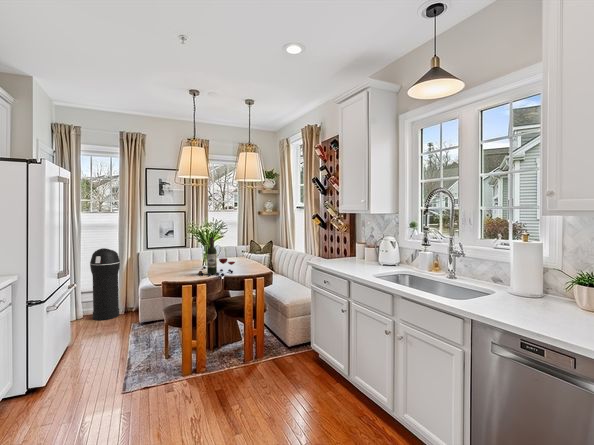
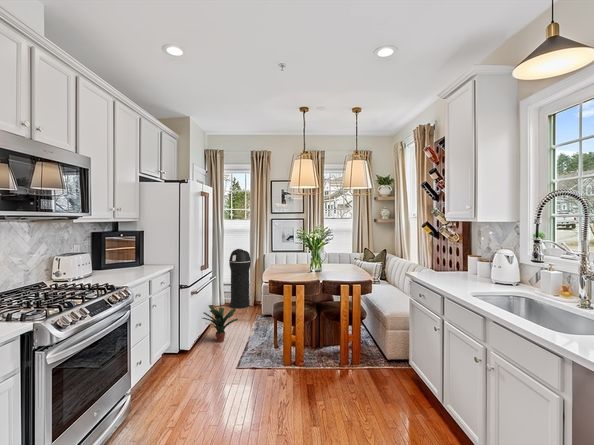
wine bottle: present [198,237,235,276] -> none [300,243,333,280]
potted plant: none [65,319,116,364] -> present [203,305,238,342]

